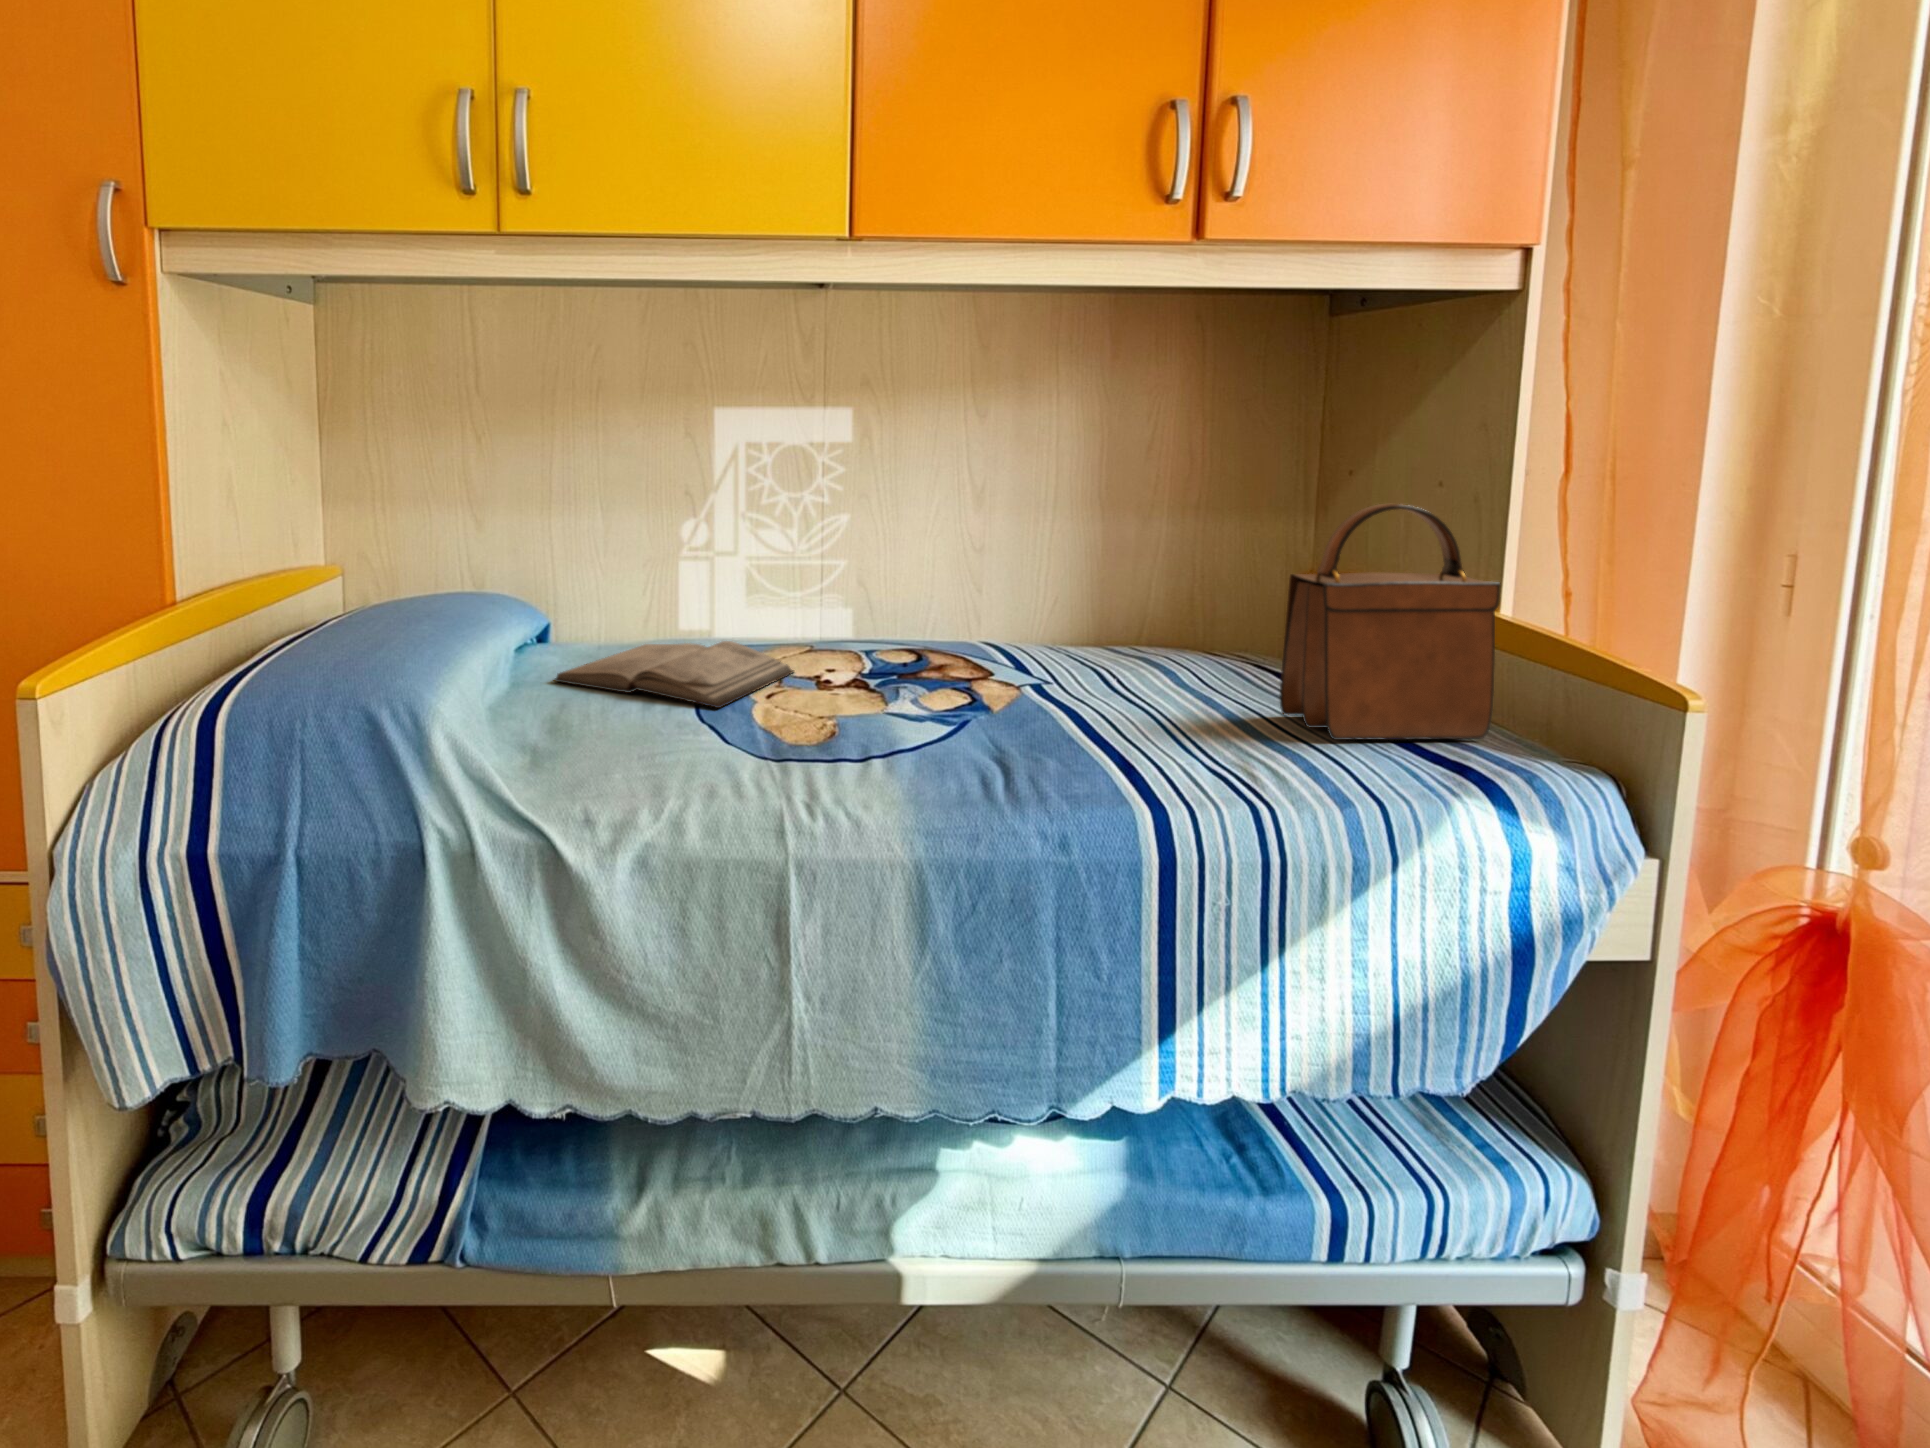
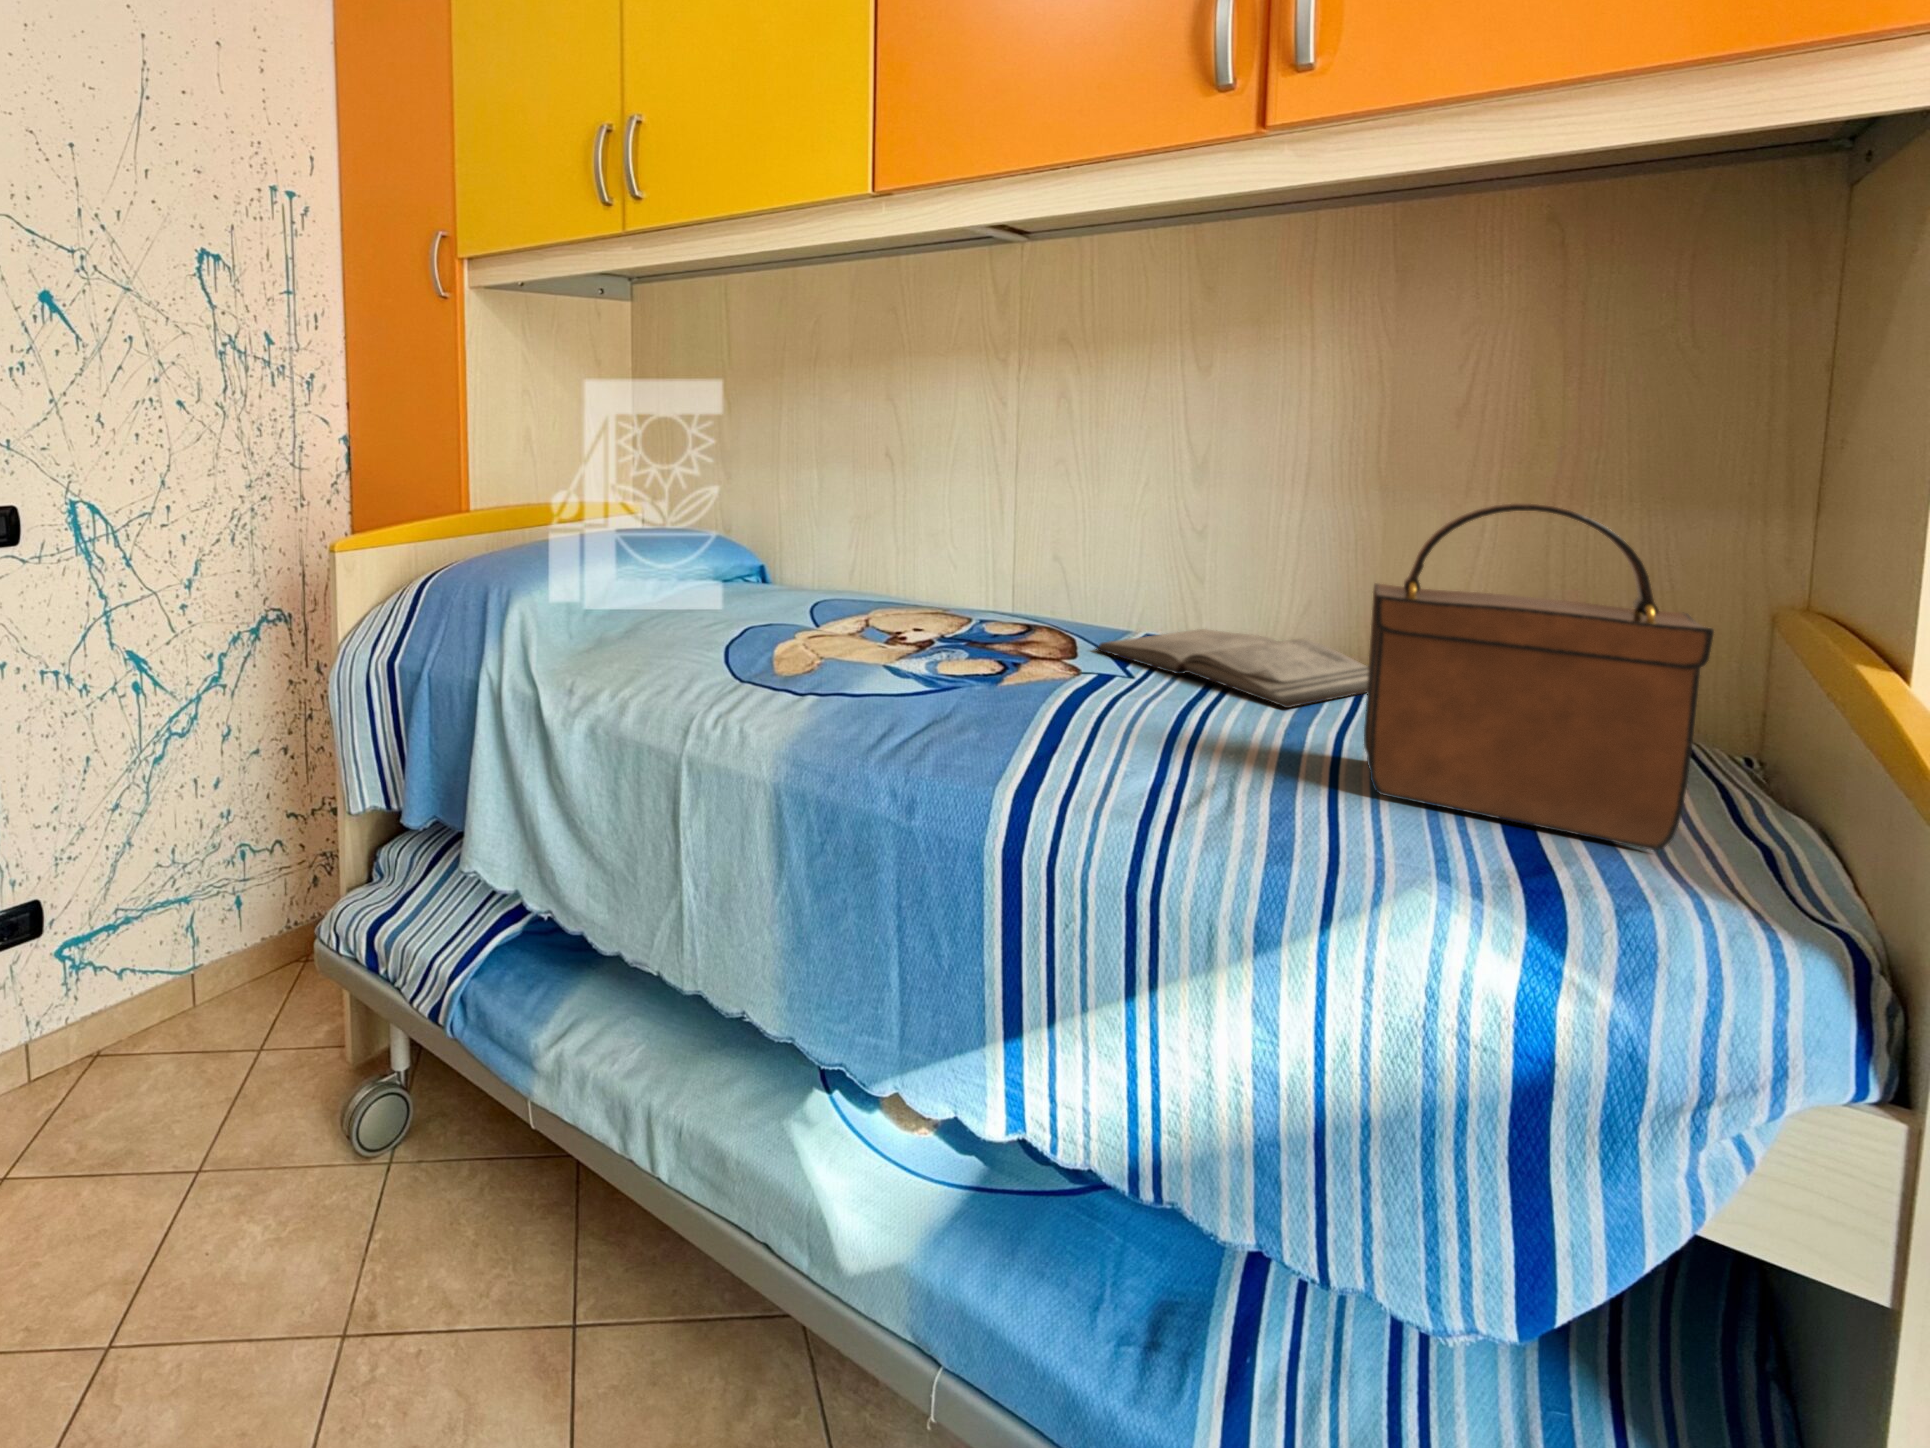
diary: present [554,641,794,708] -> present [1096,629,1368,708]

